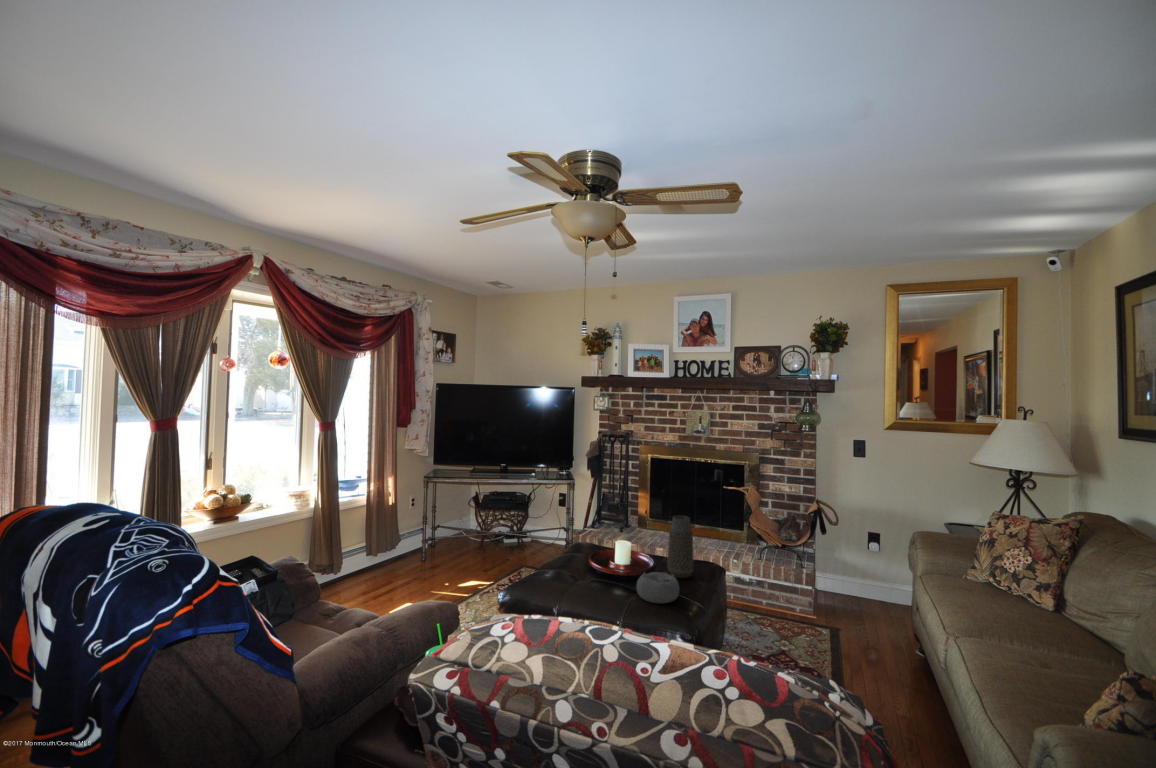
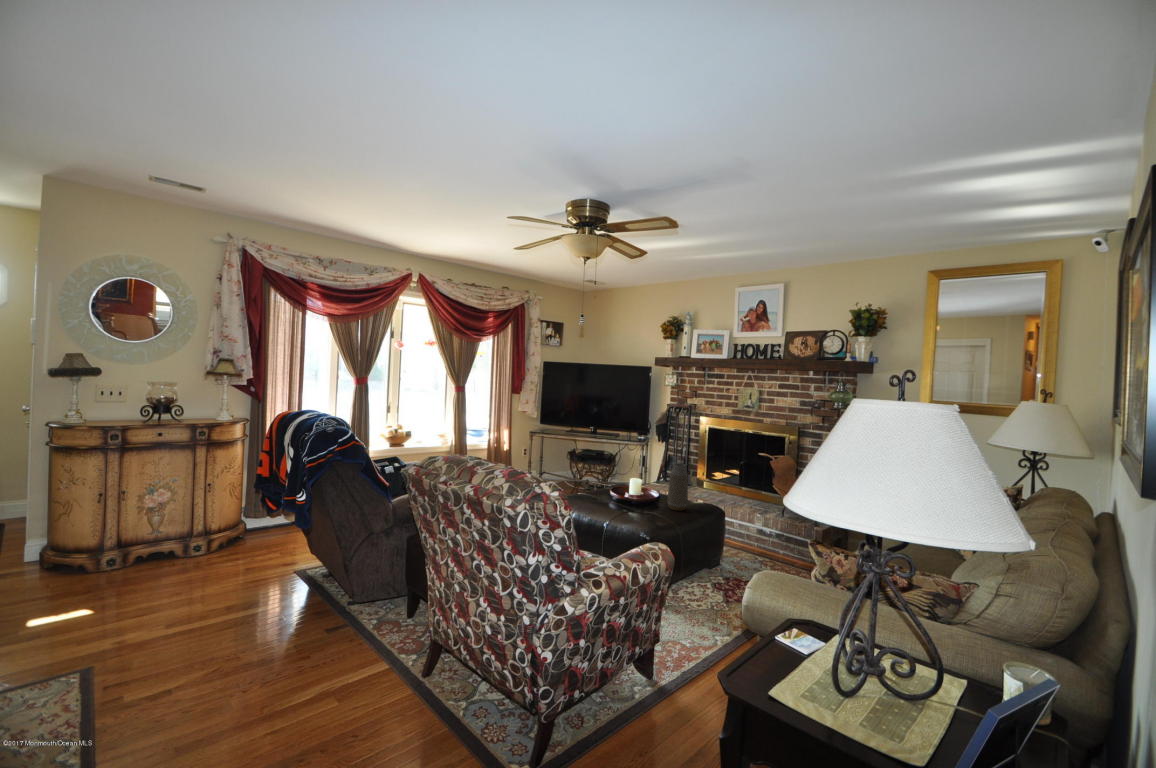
decorative bowl: present [637,571,679,603] -> none [629,497,660,520]

